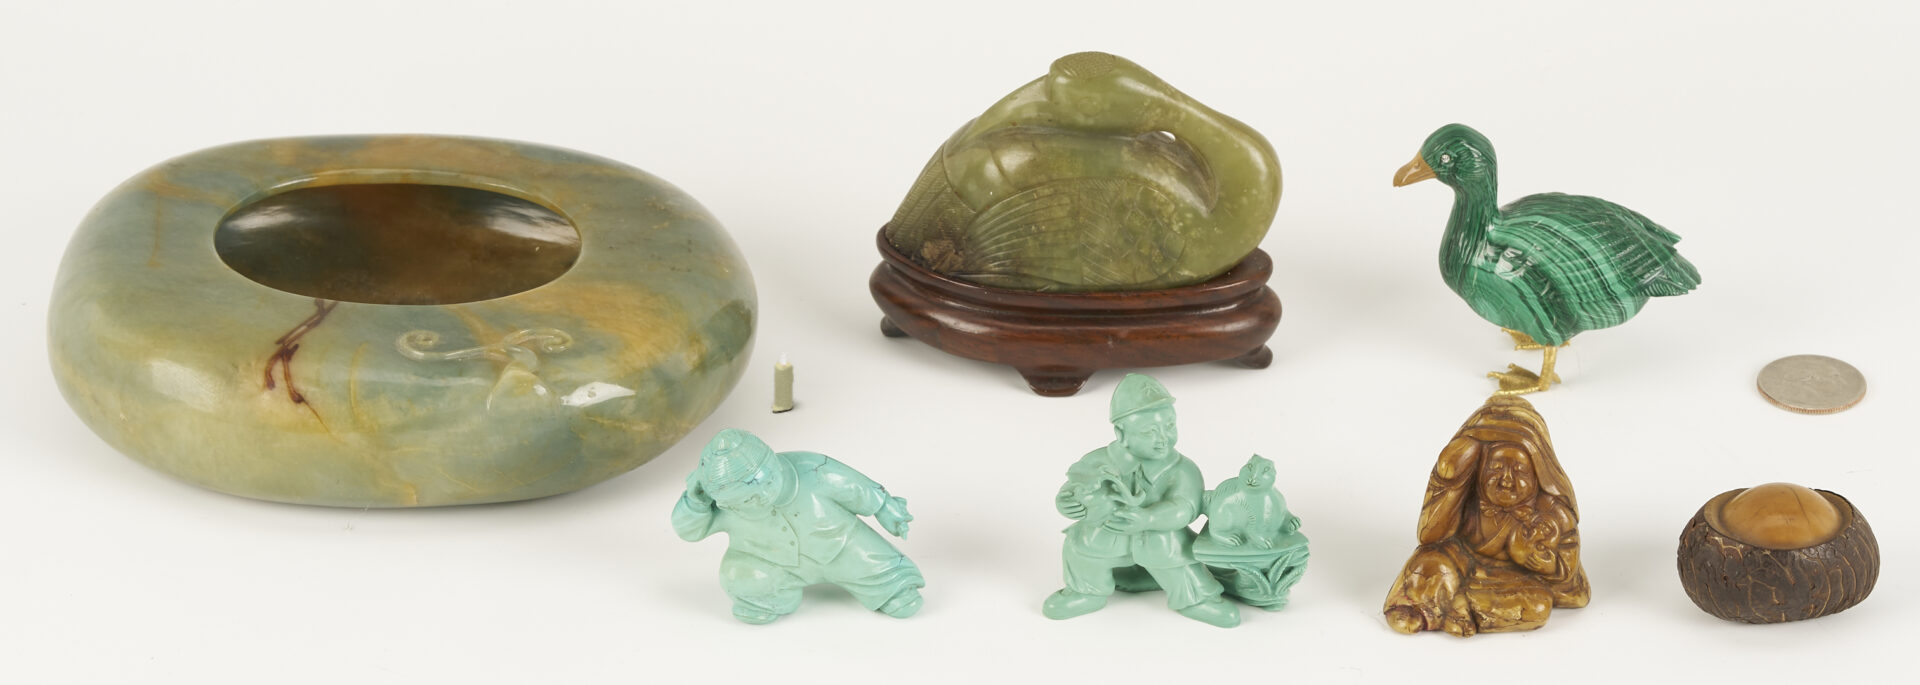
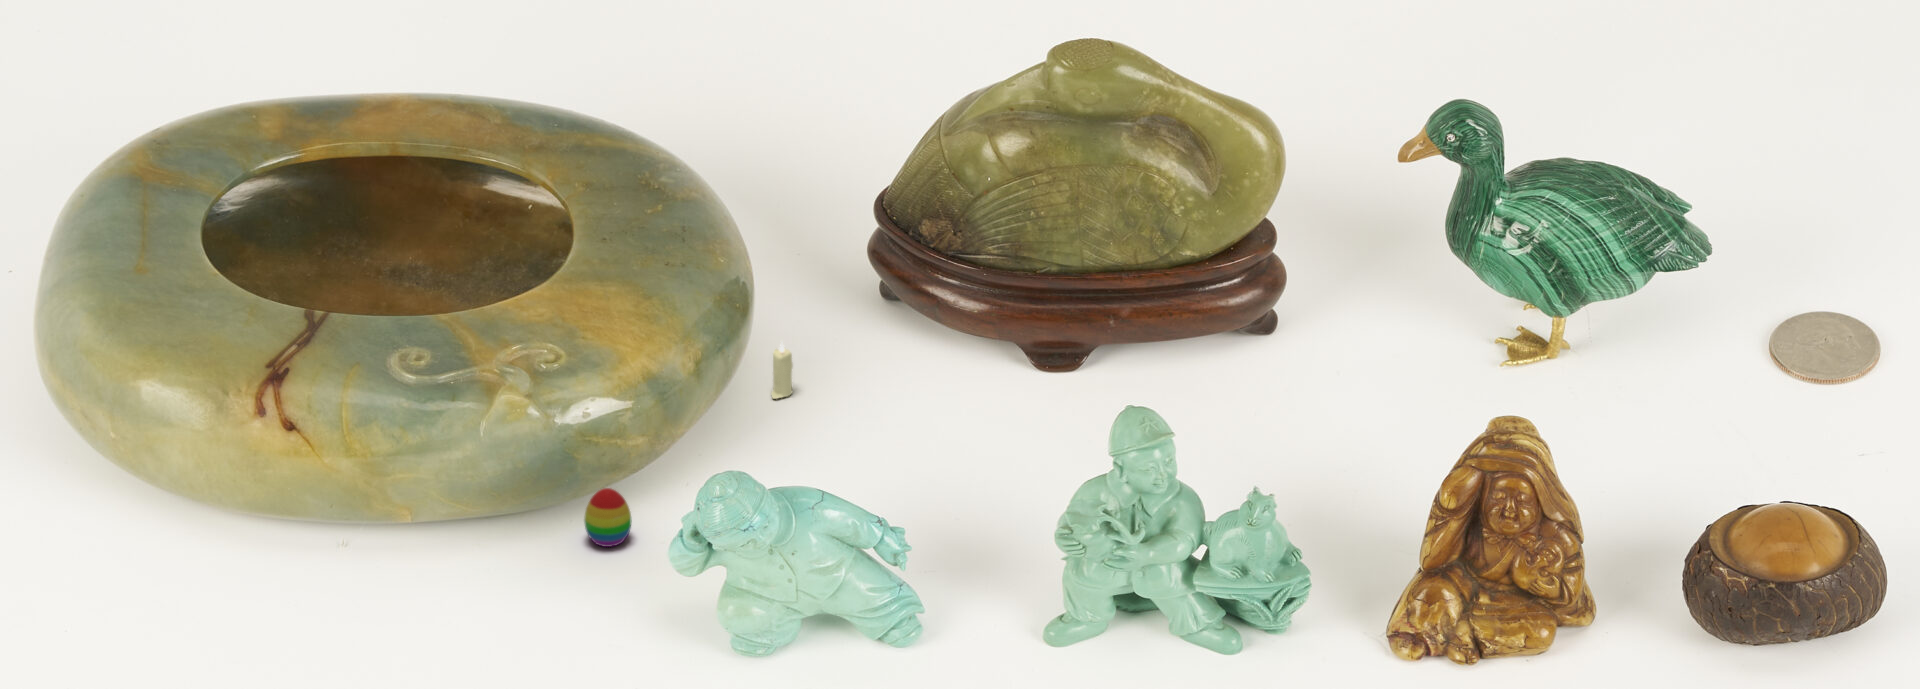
decorative egg: none [587,473,633,532] -> present [584,488,632,547]

